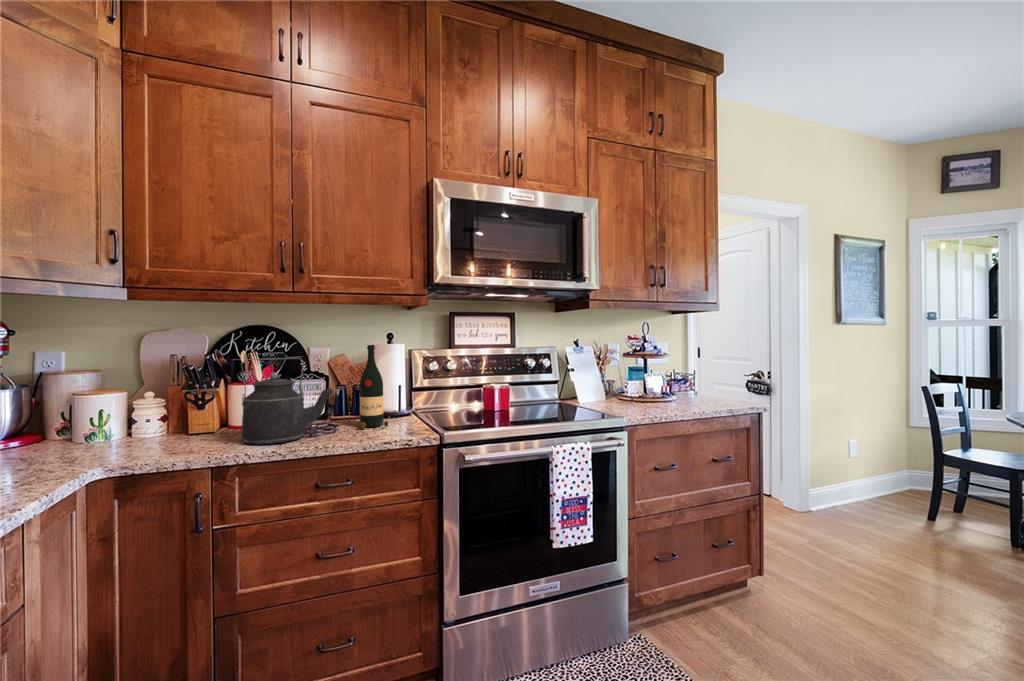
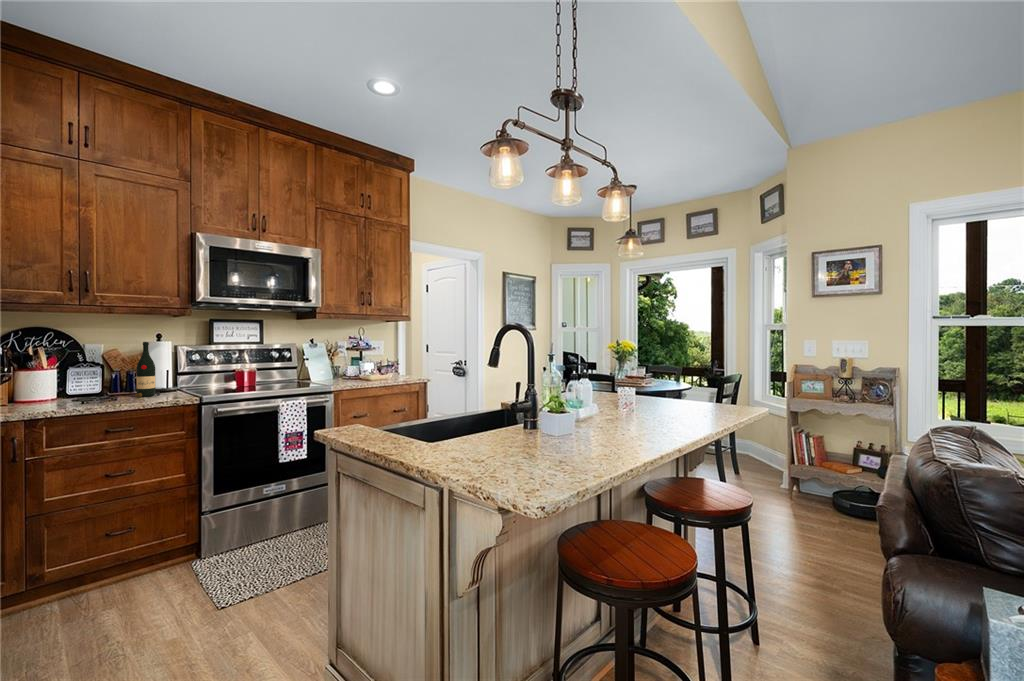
kettle: present [241,358,333,444] -> none [43,350,117,406]

